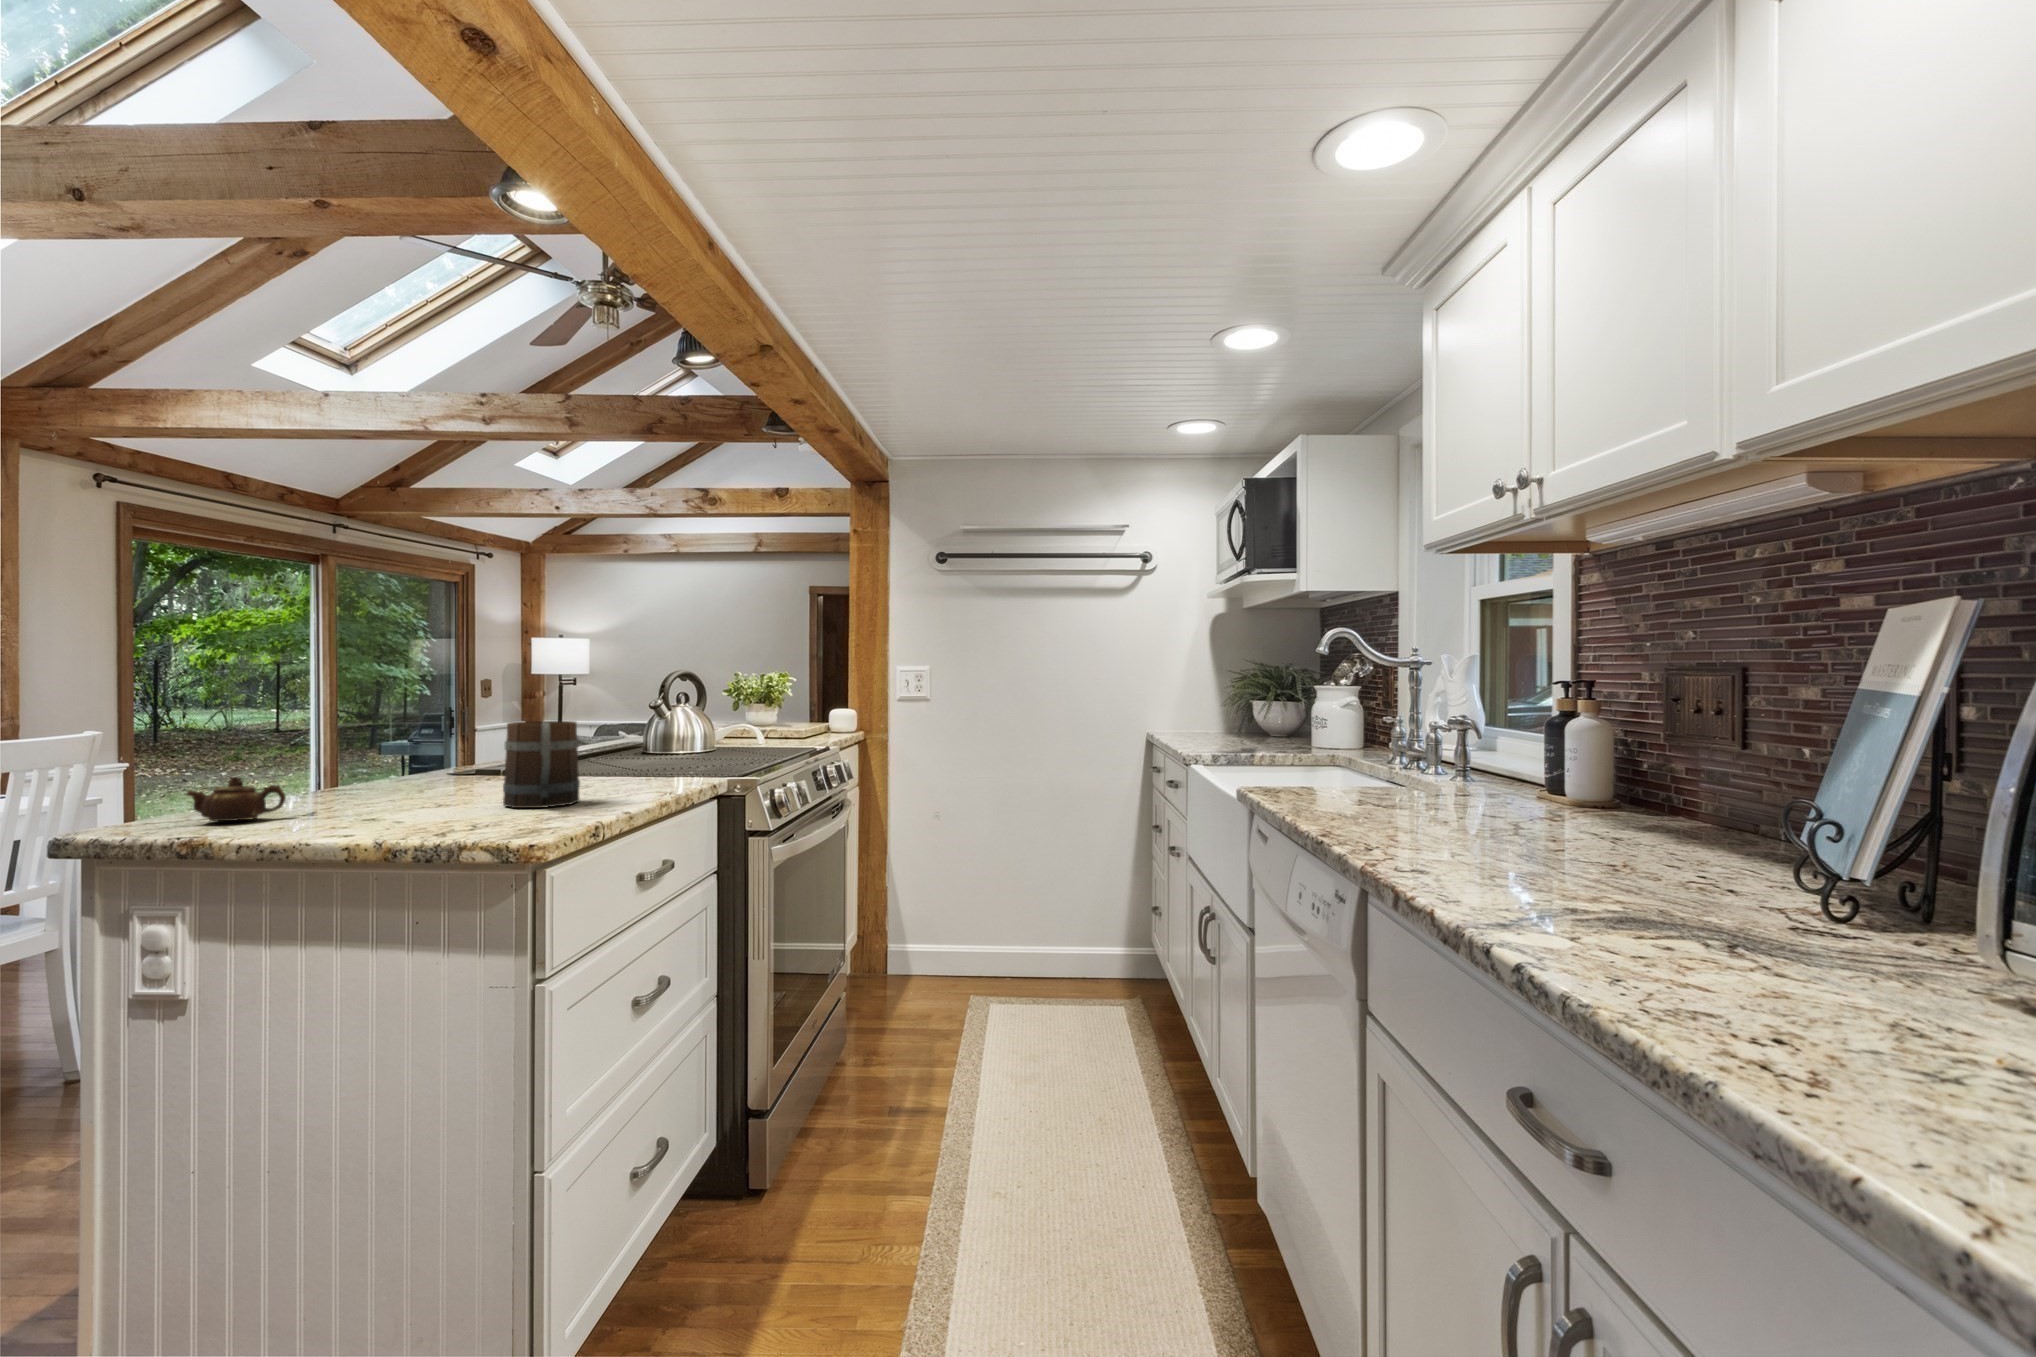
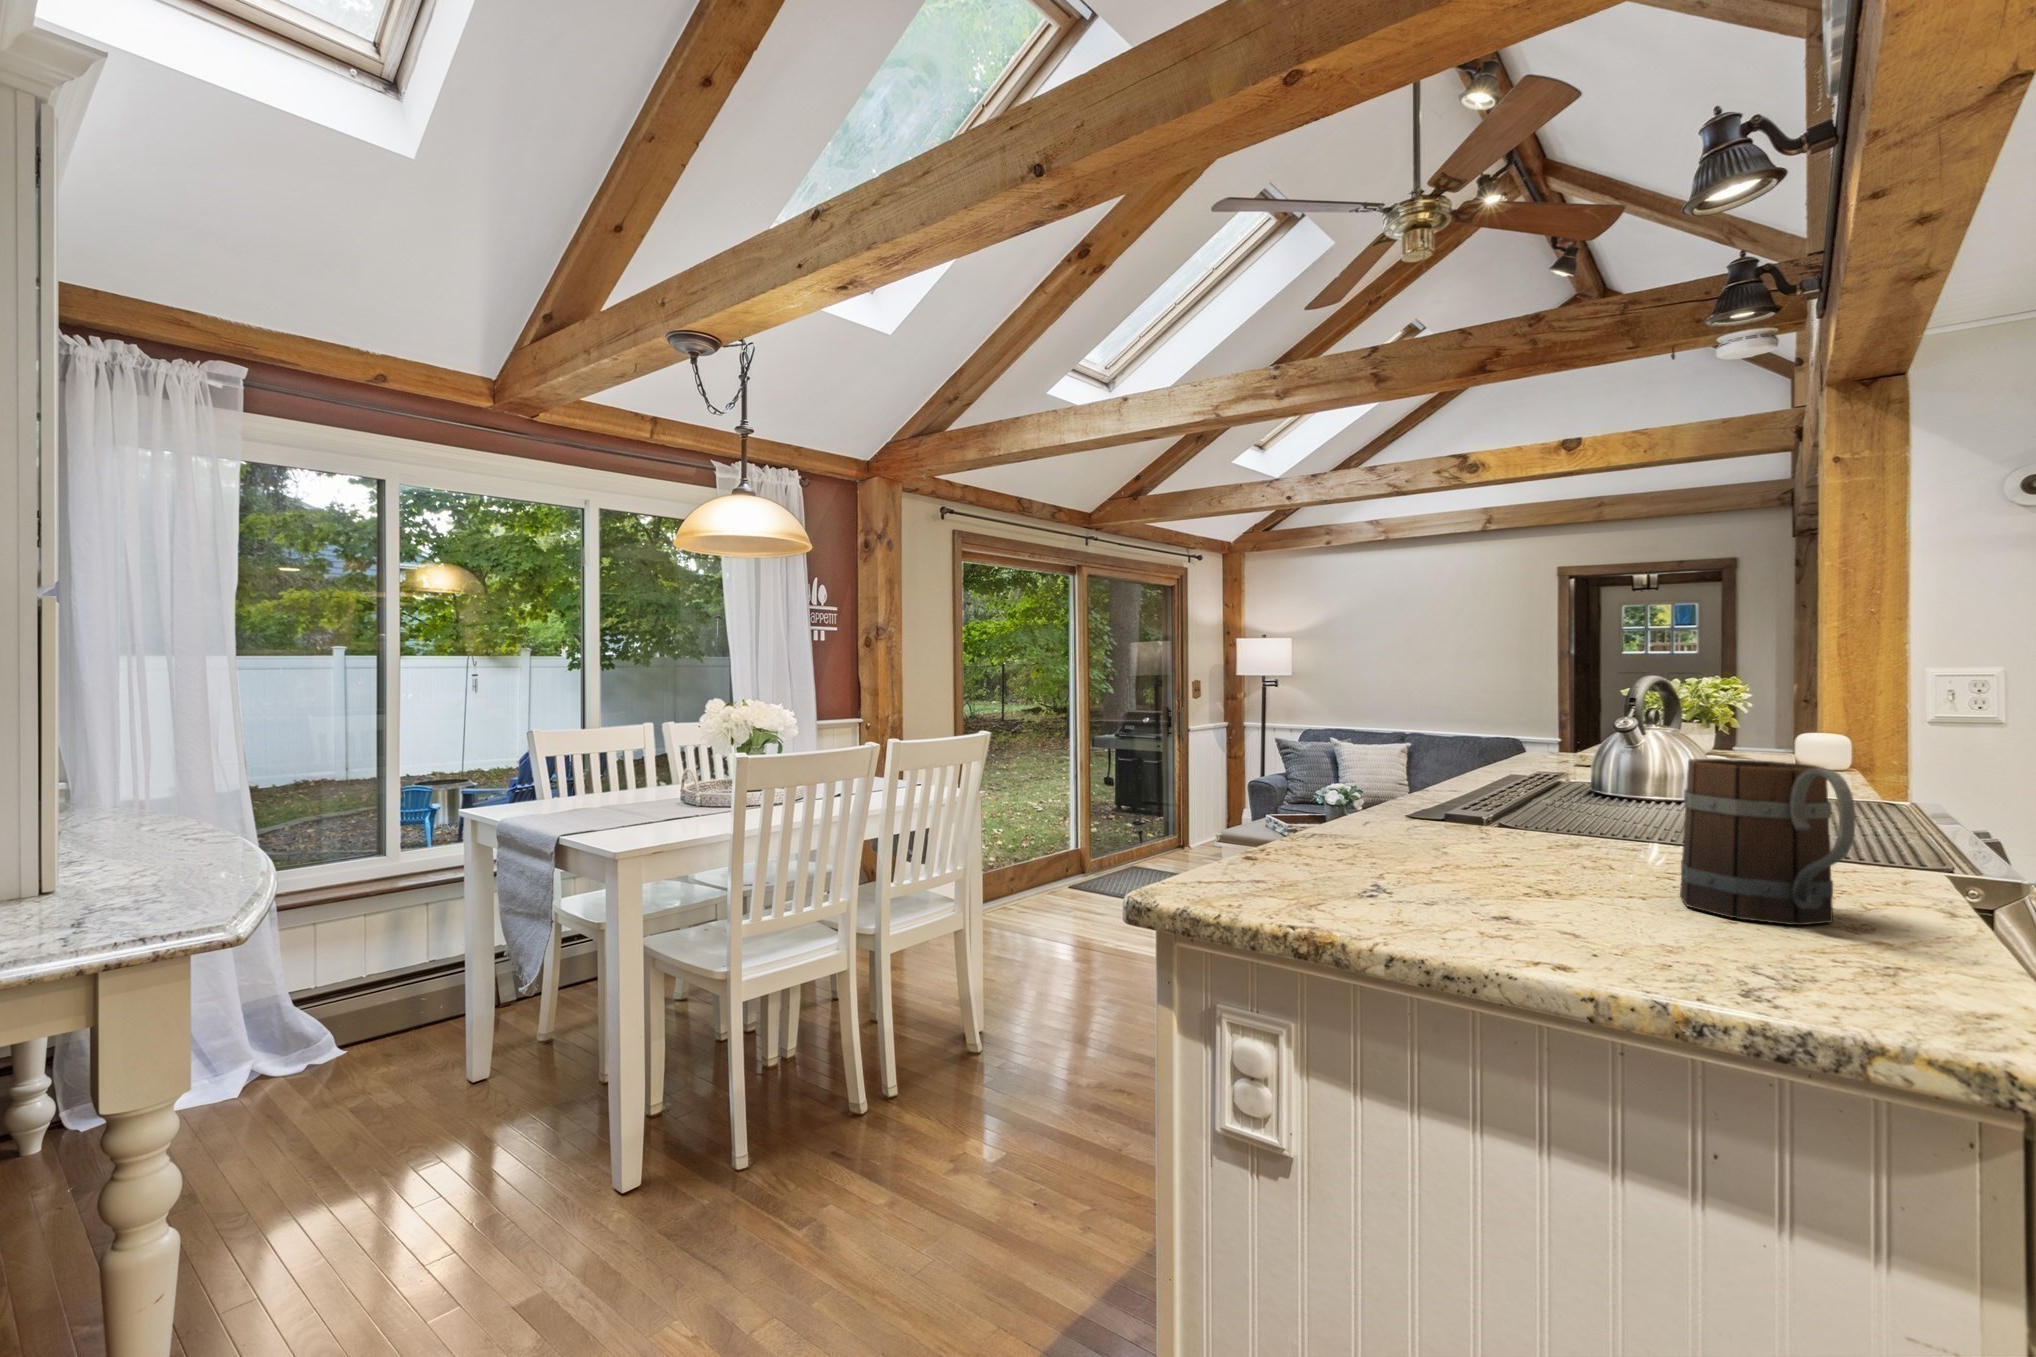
teapot: present [187,777,286,821] -> none [1254,823,1363,890]

